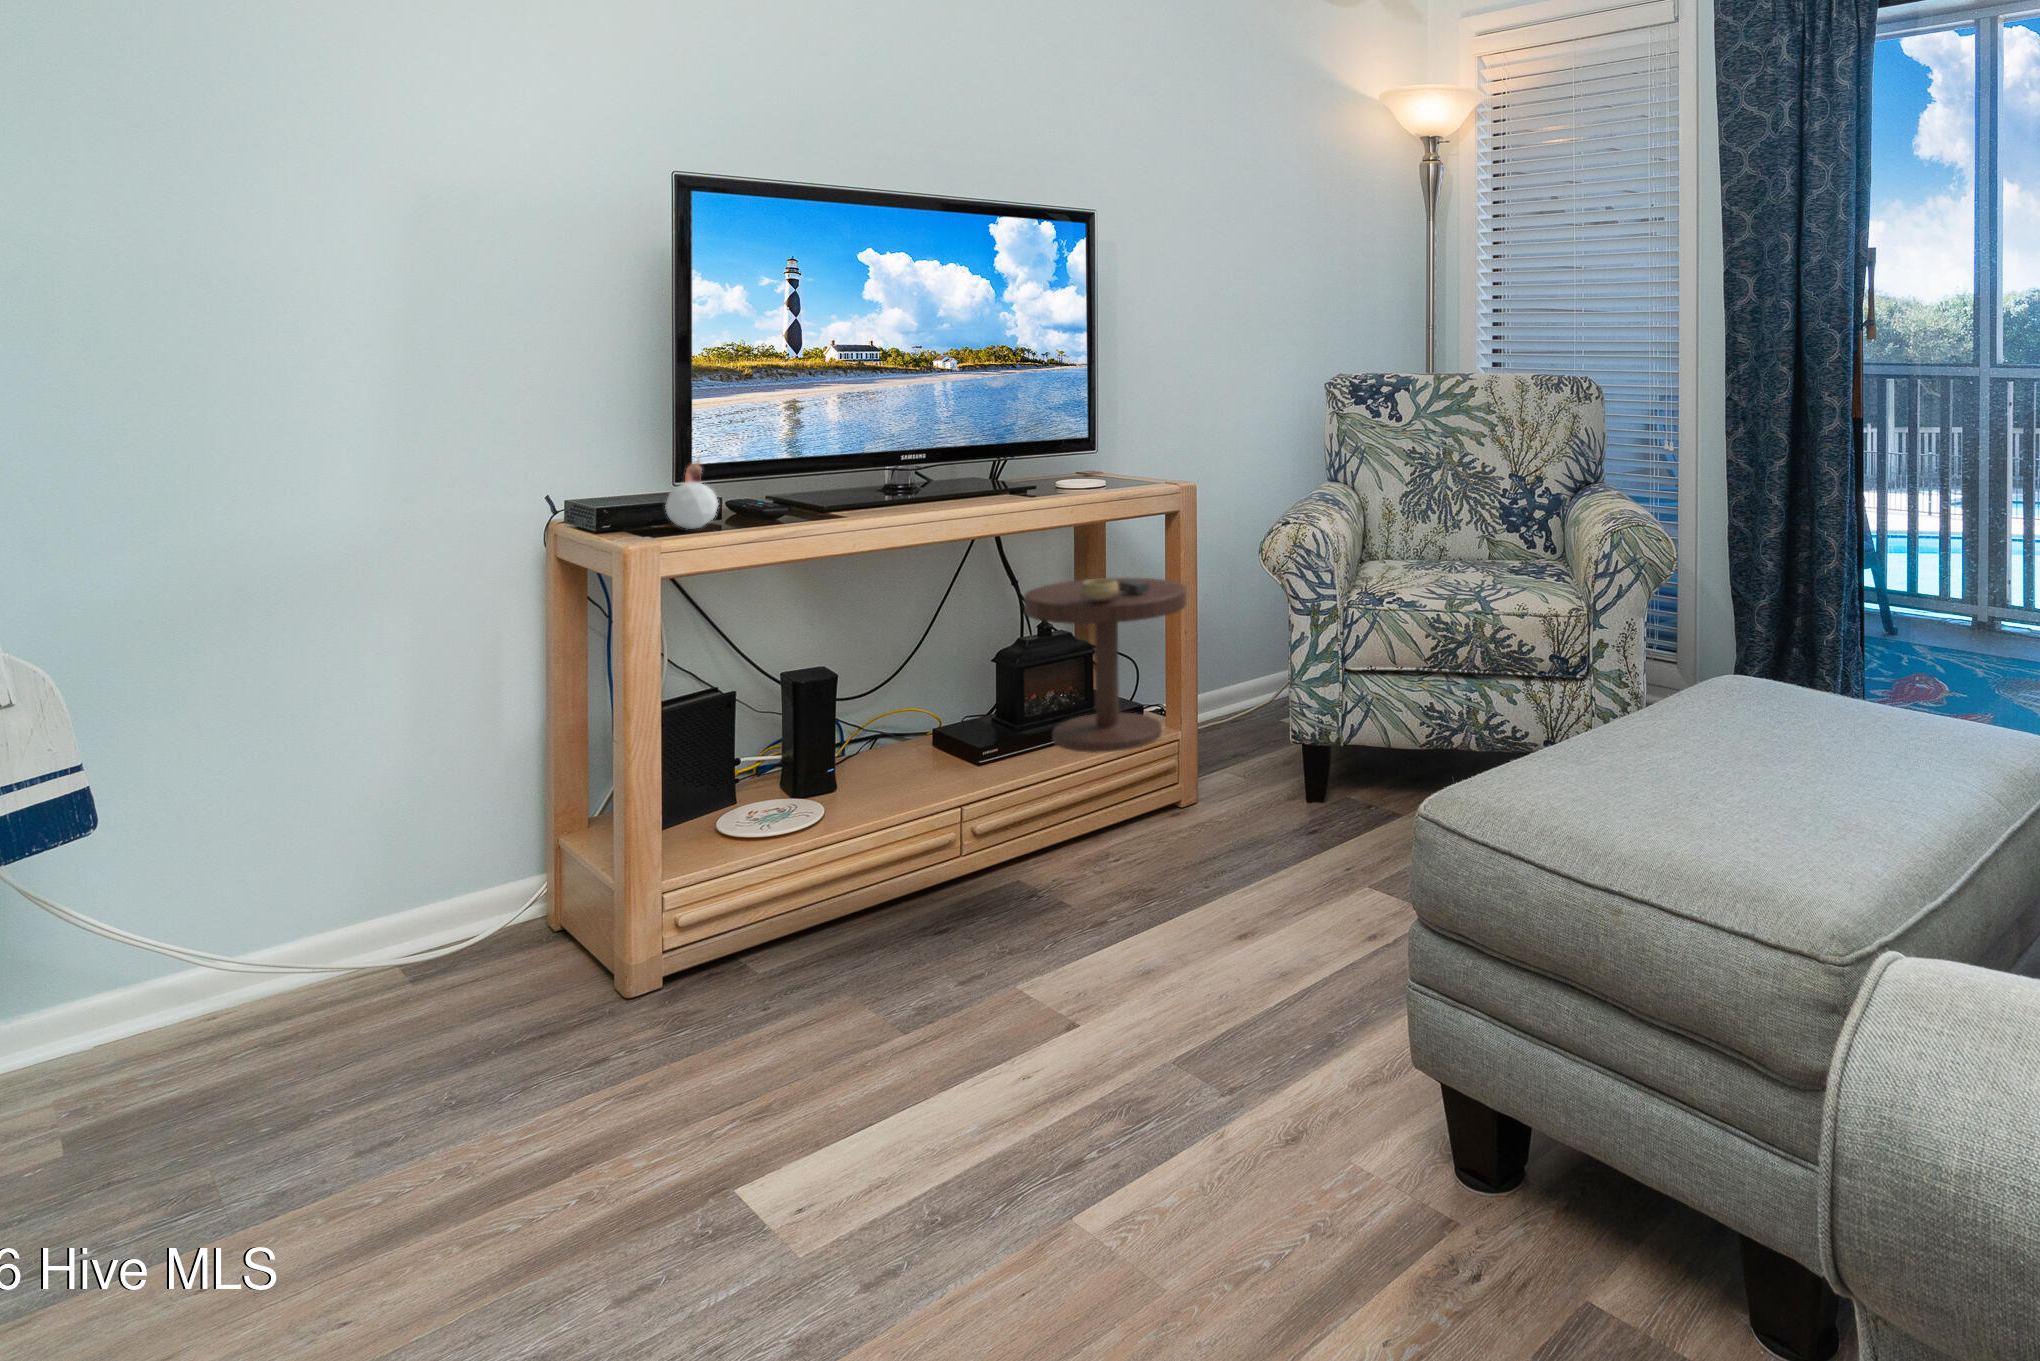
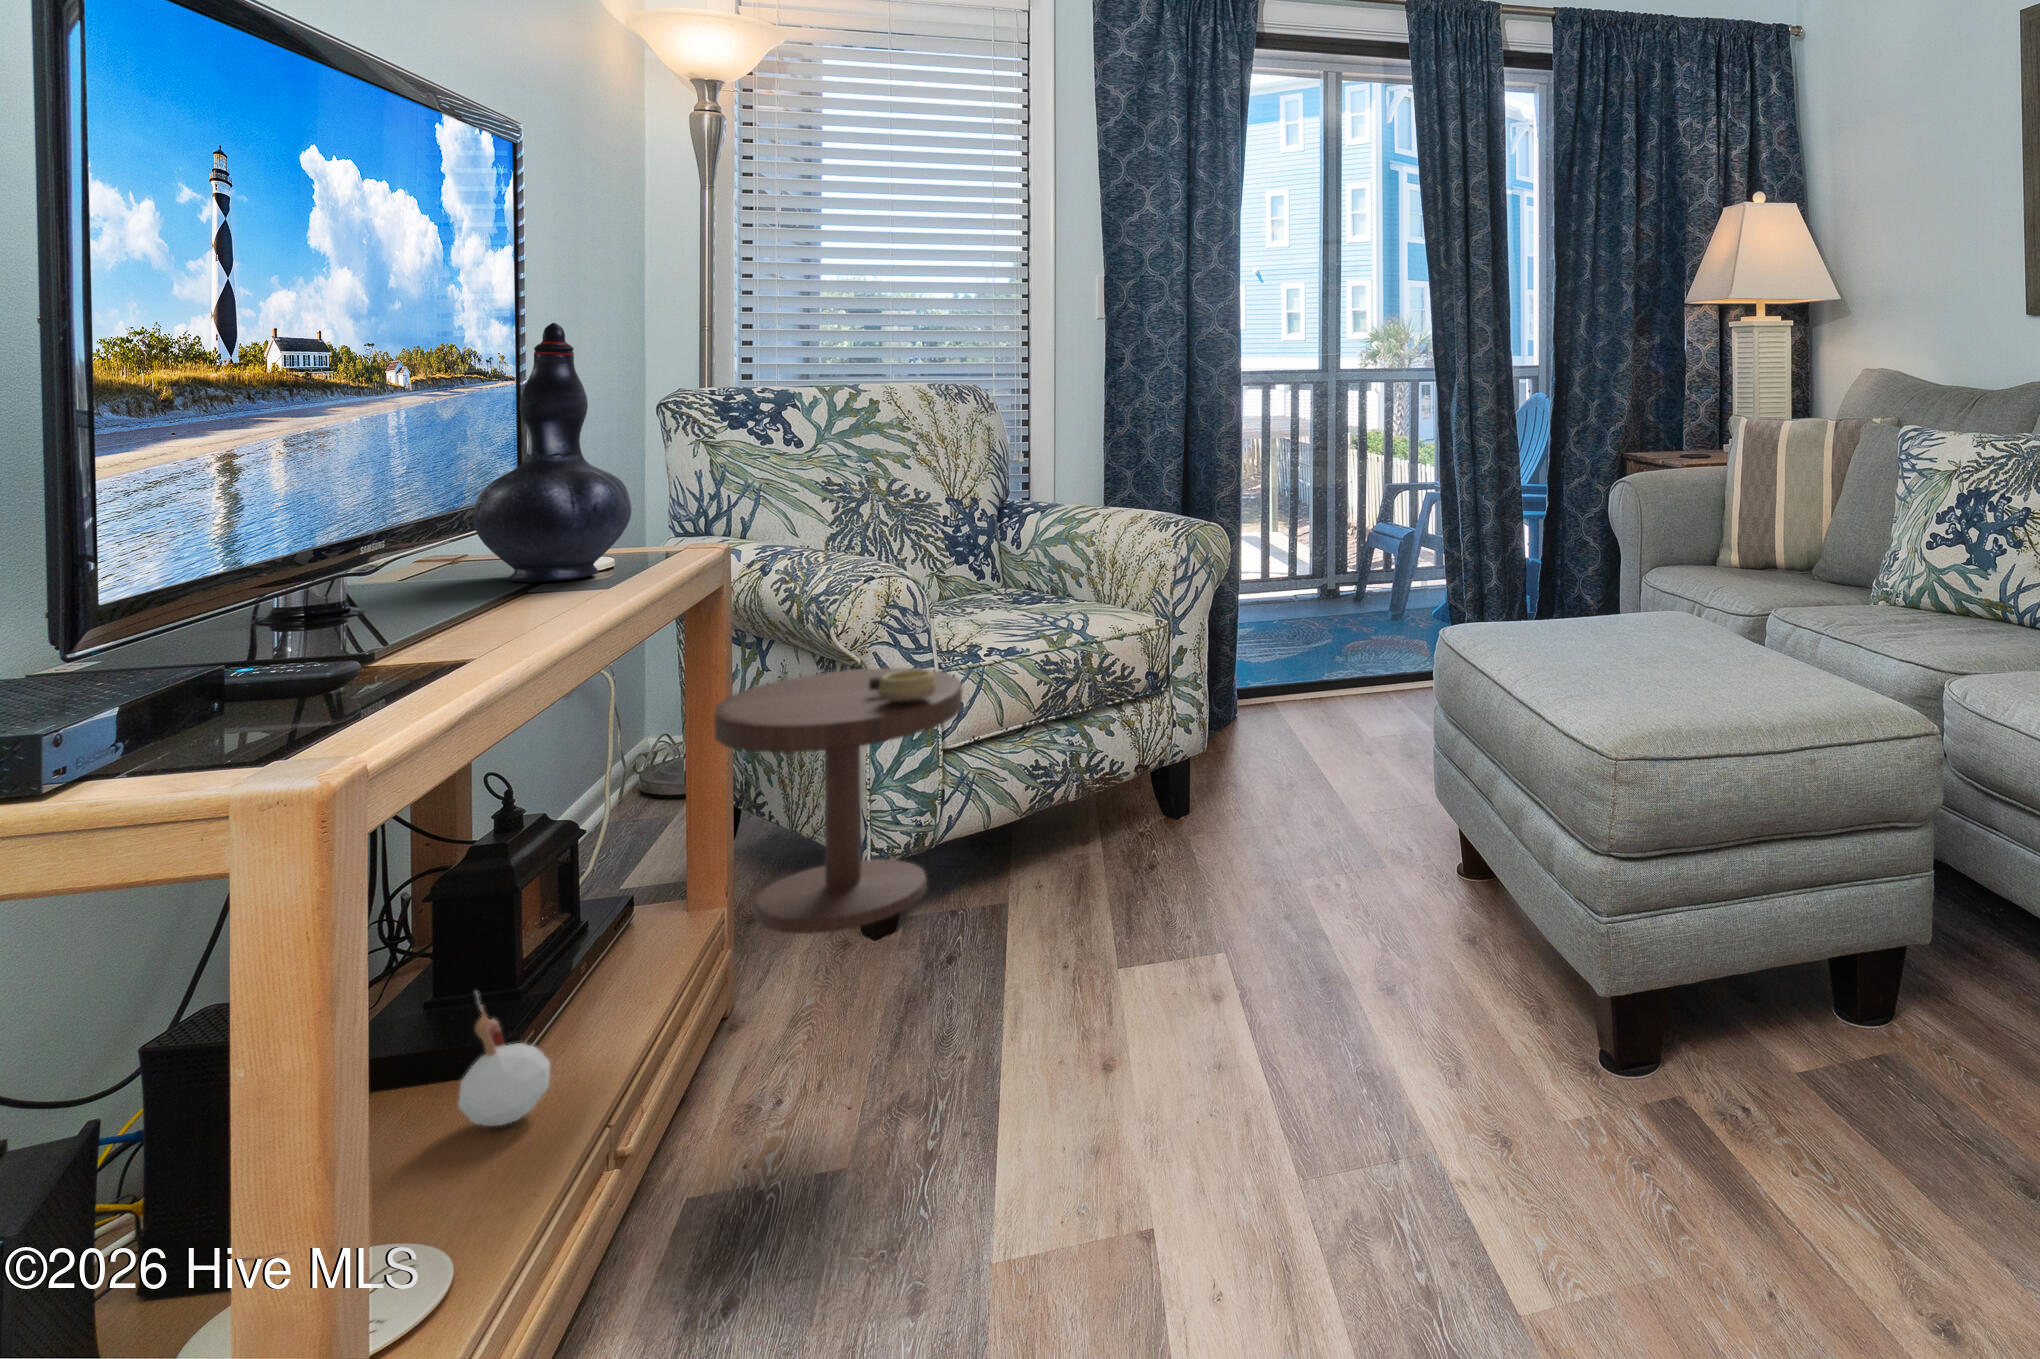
decorative vase: none [1008,332,1087,491] -> present [473,323,631,582]
candle: present [665,452,718,529] -> present [458,1004,550,1126]

